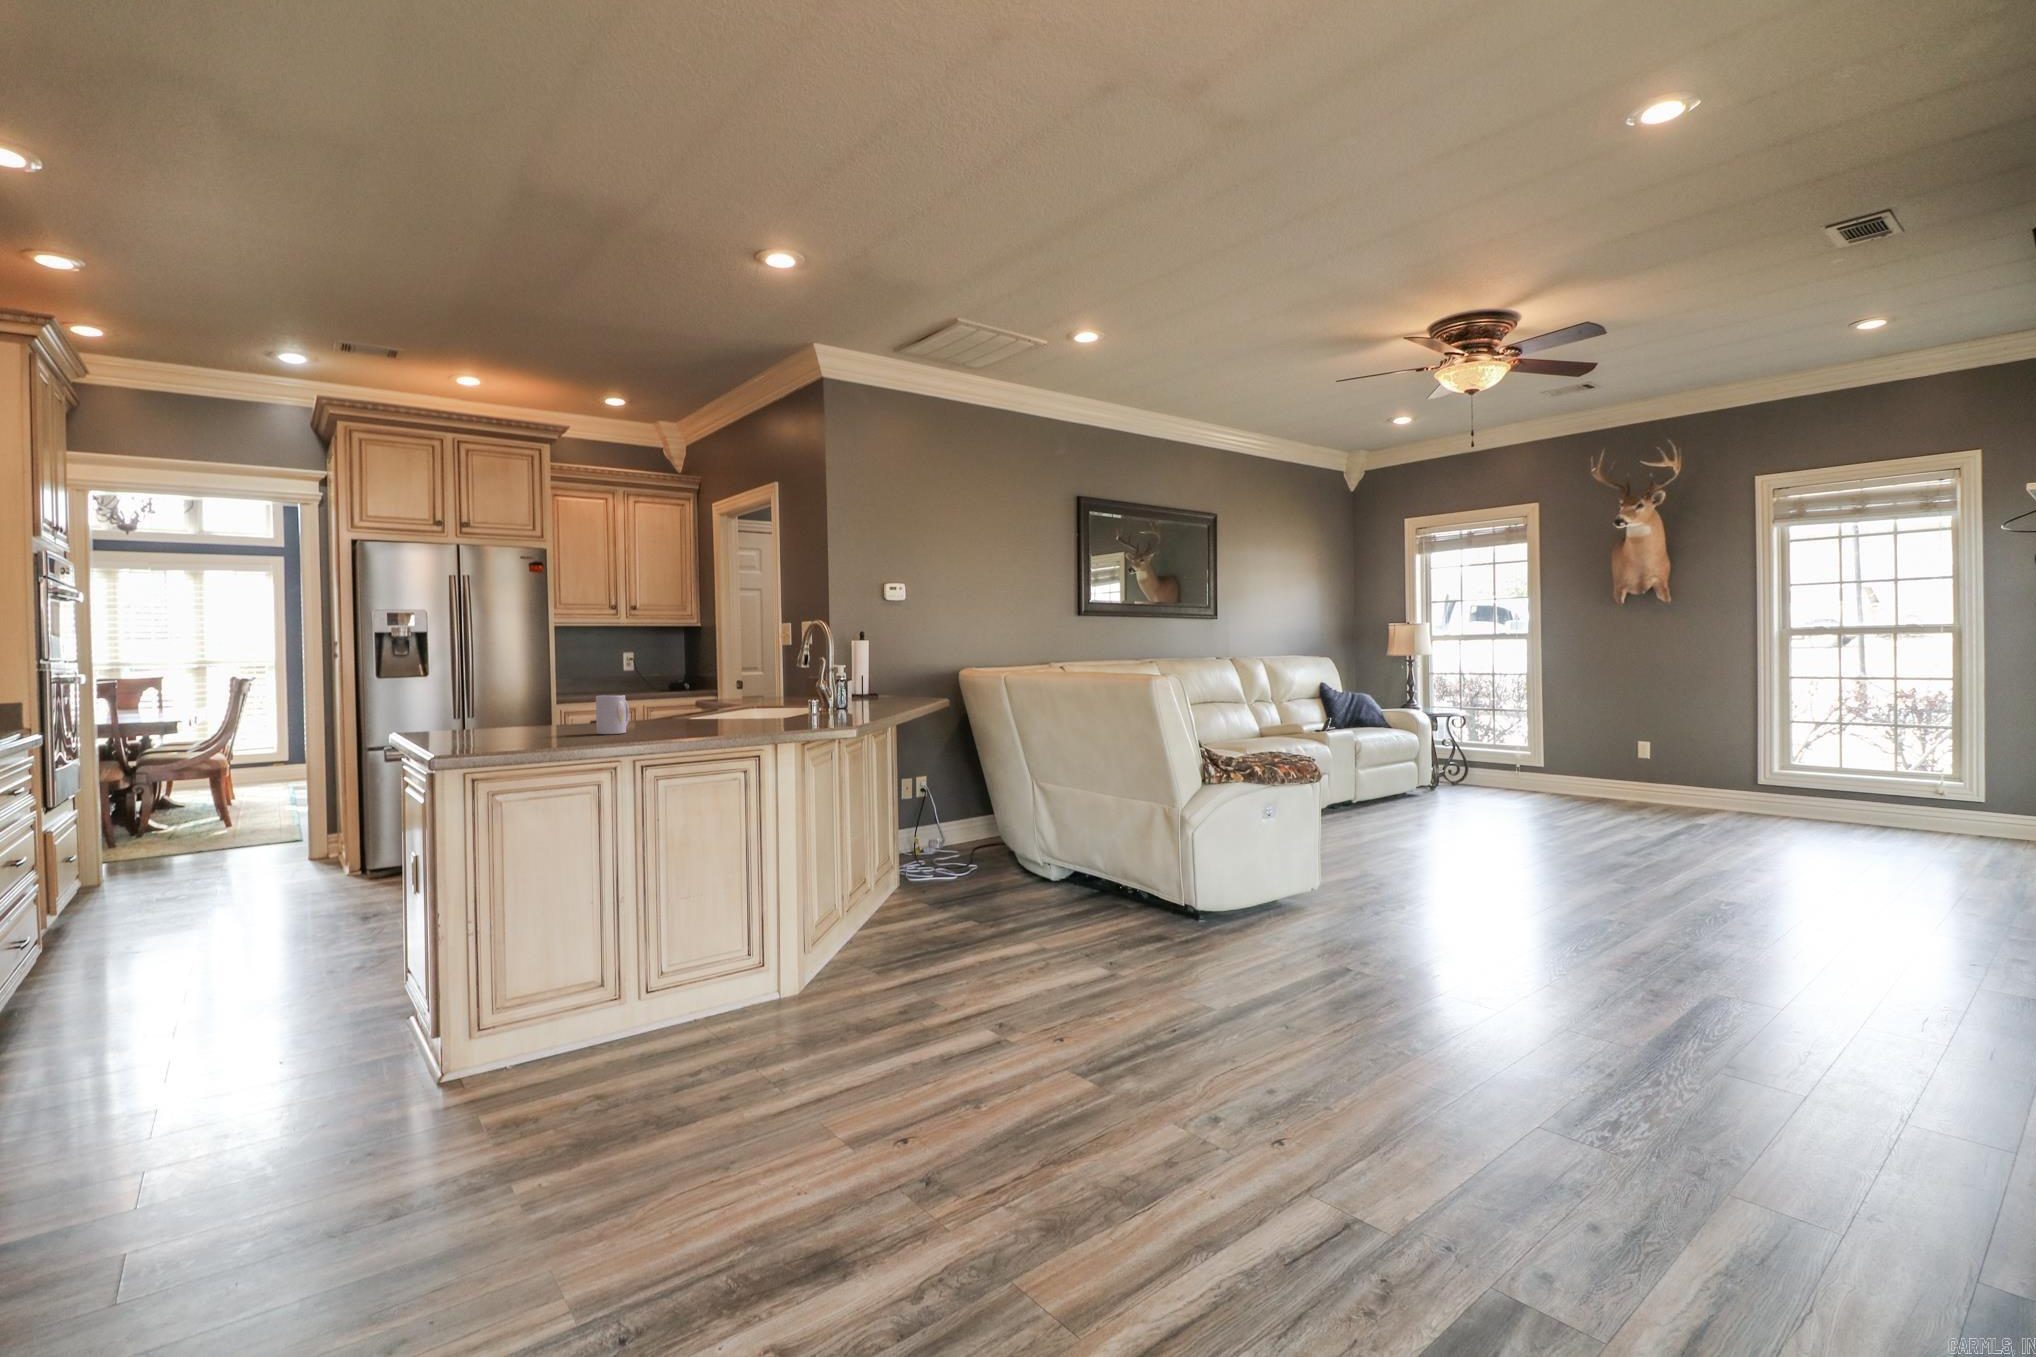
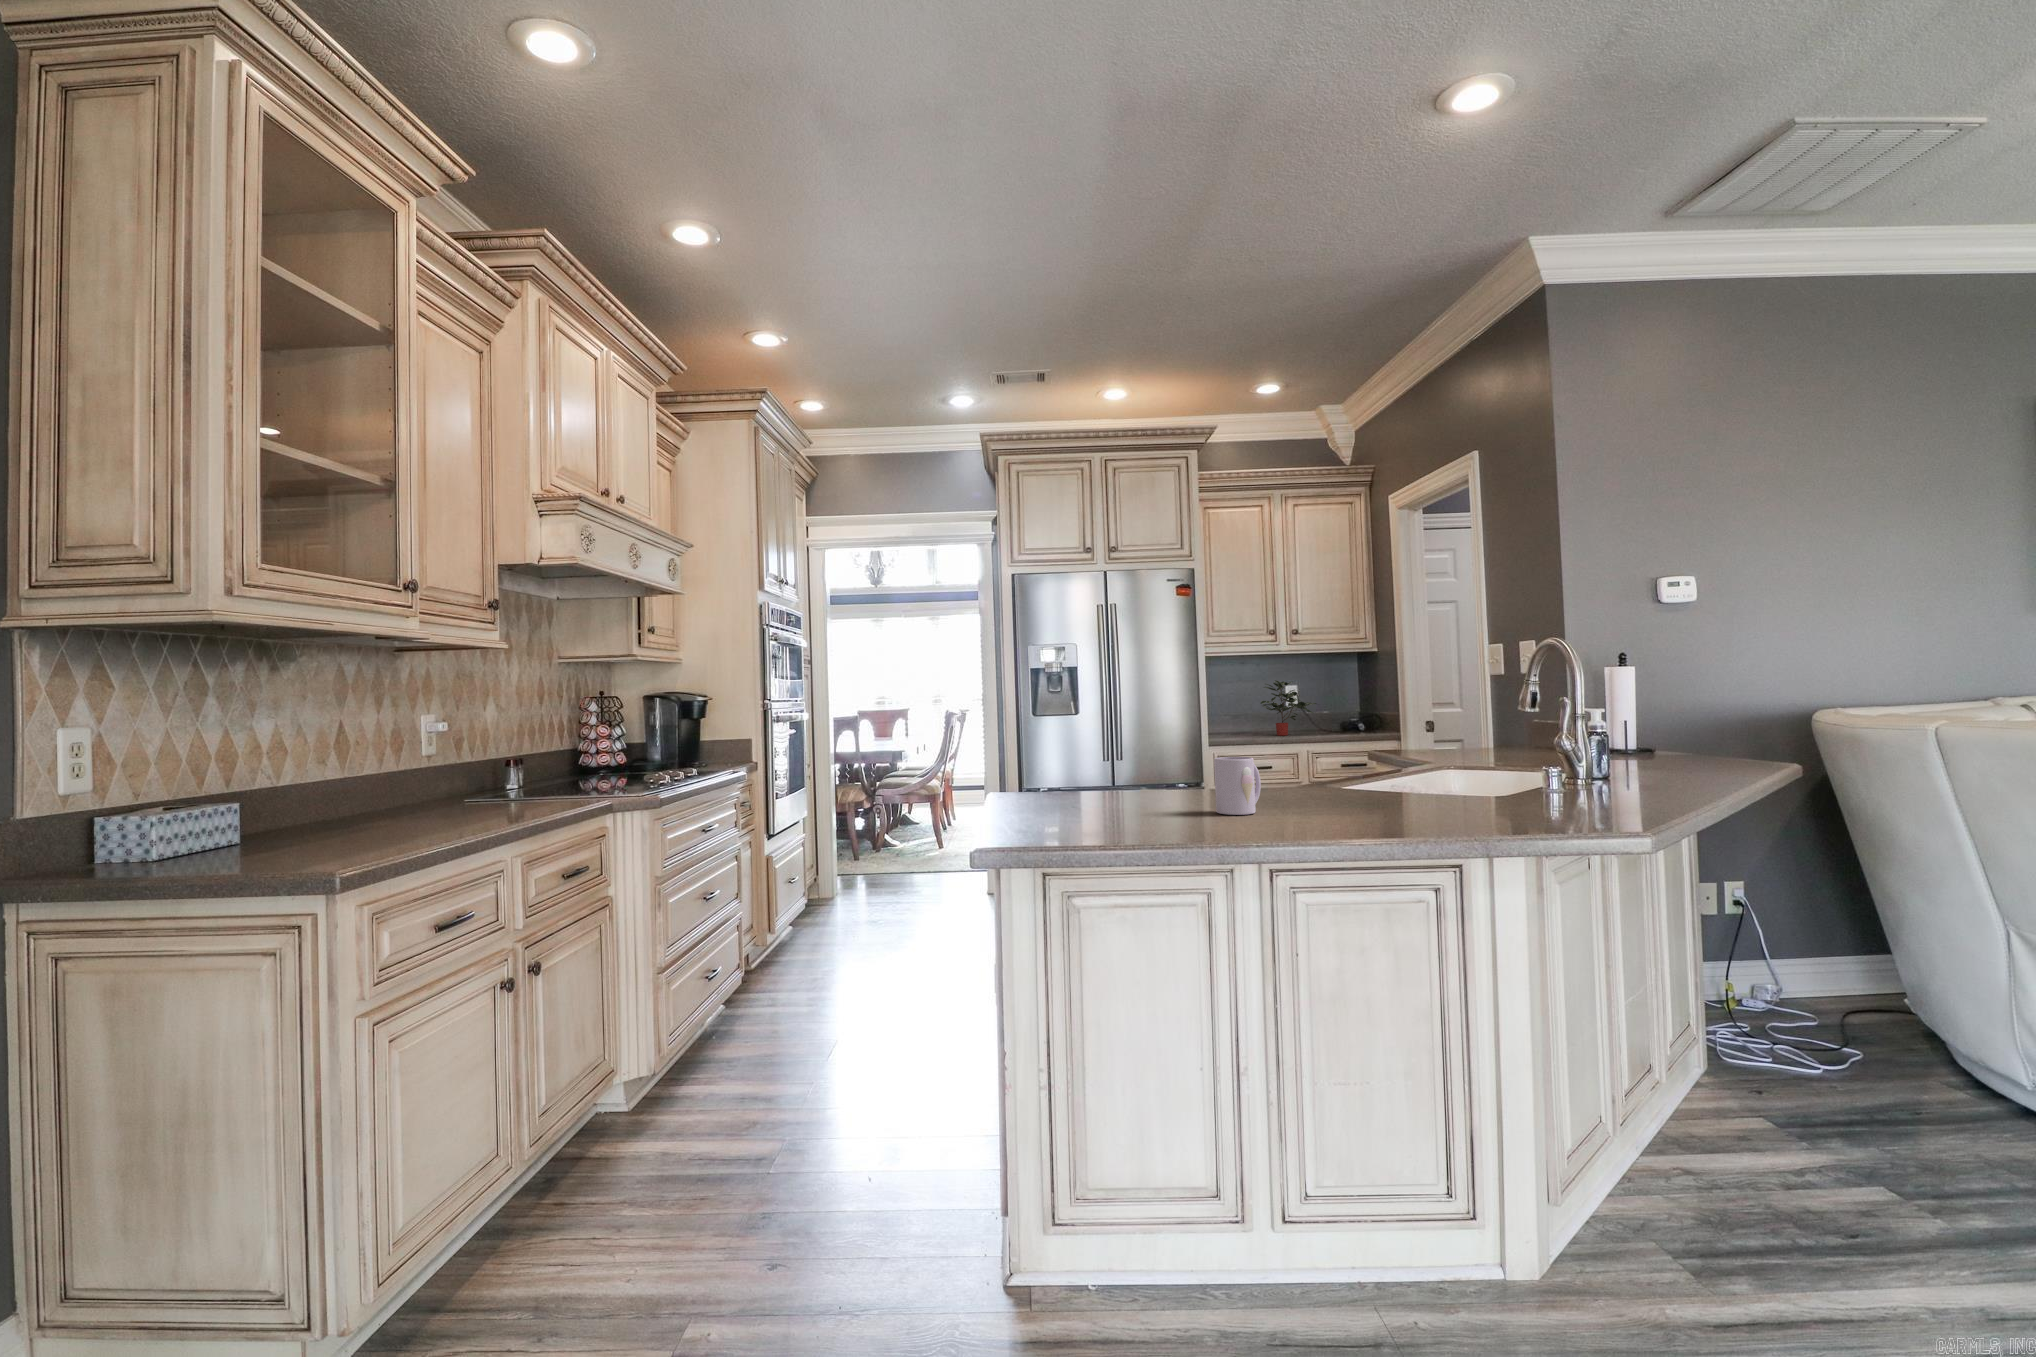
potted plant: none [602,647,653,693] -> present [1261,680,1316,735]

